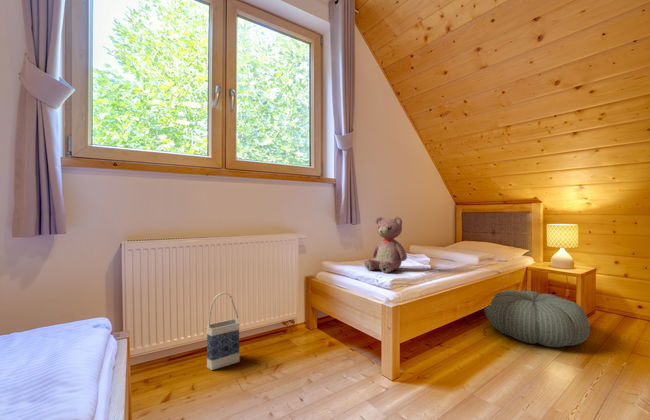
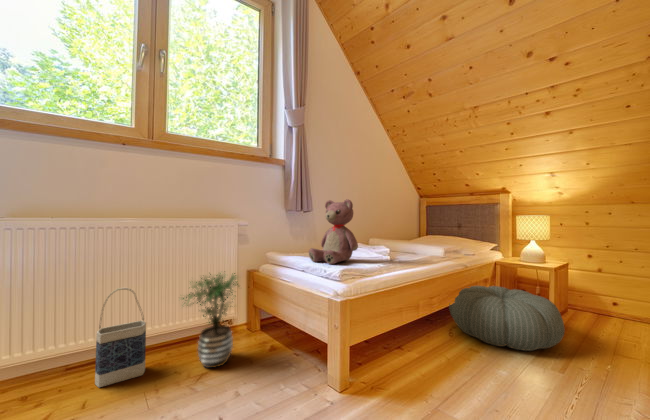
potted plant: none [265,278,314,357] -> present [183,273,238,368]

